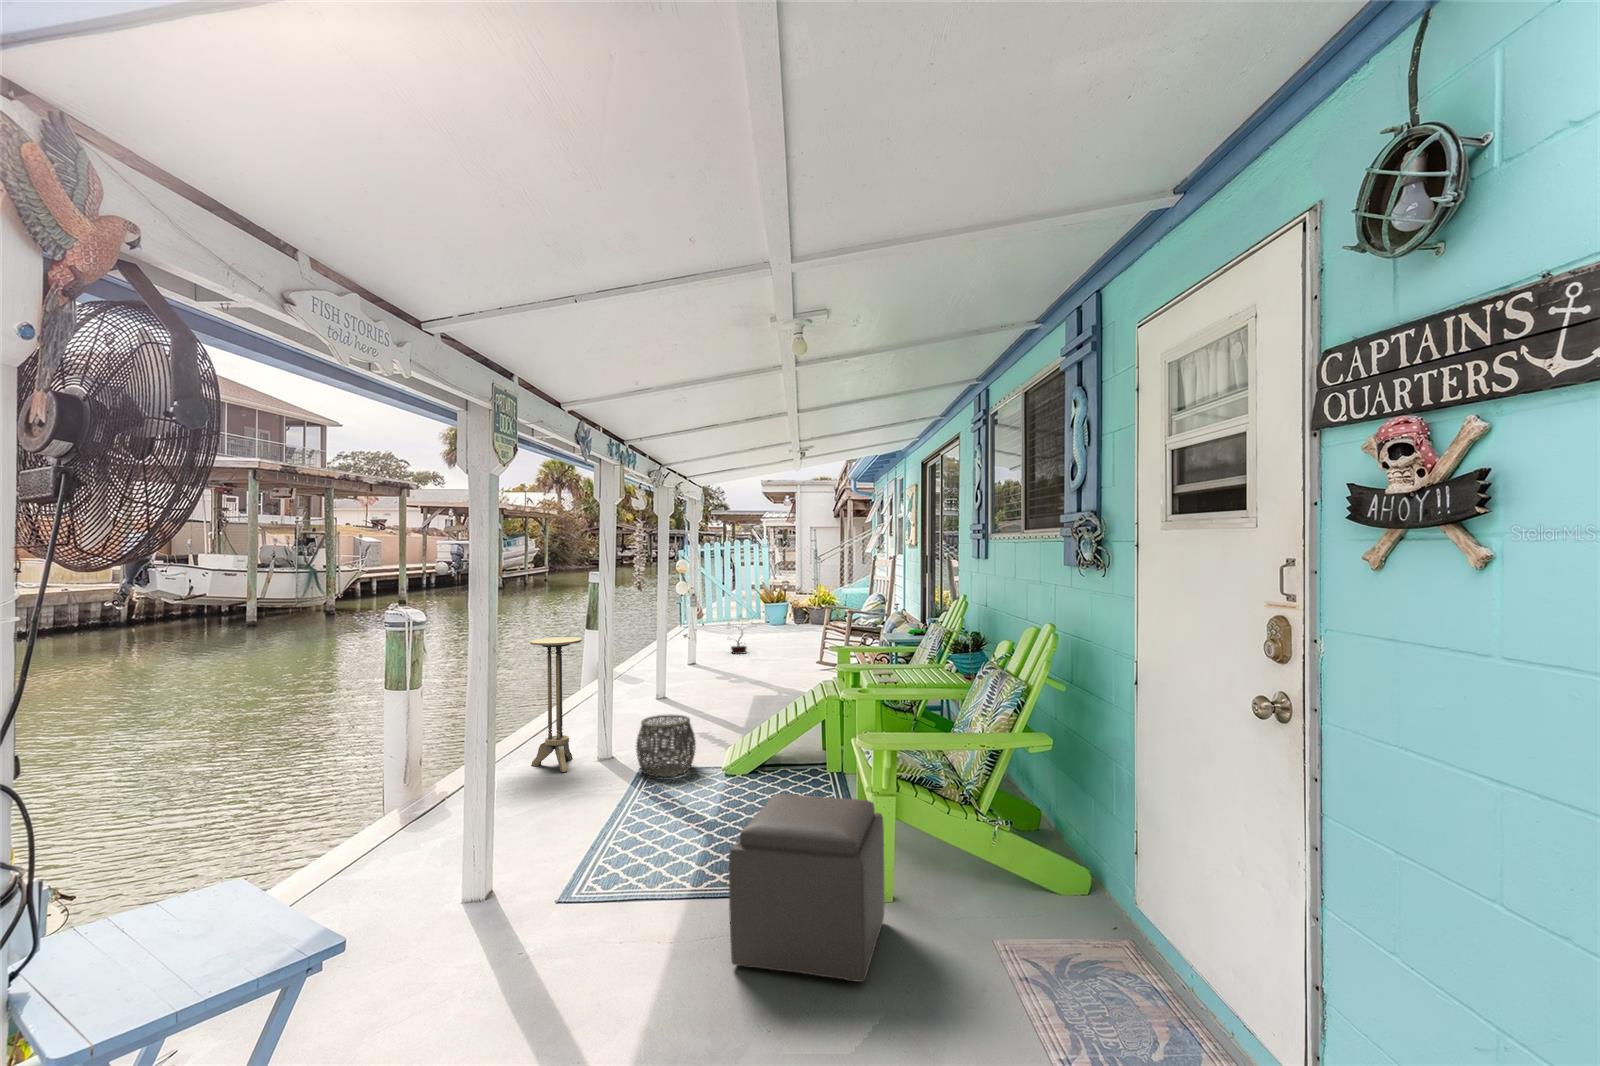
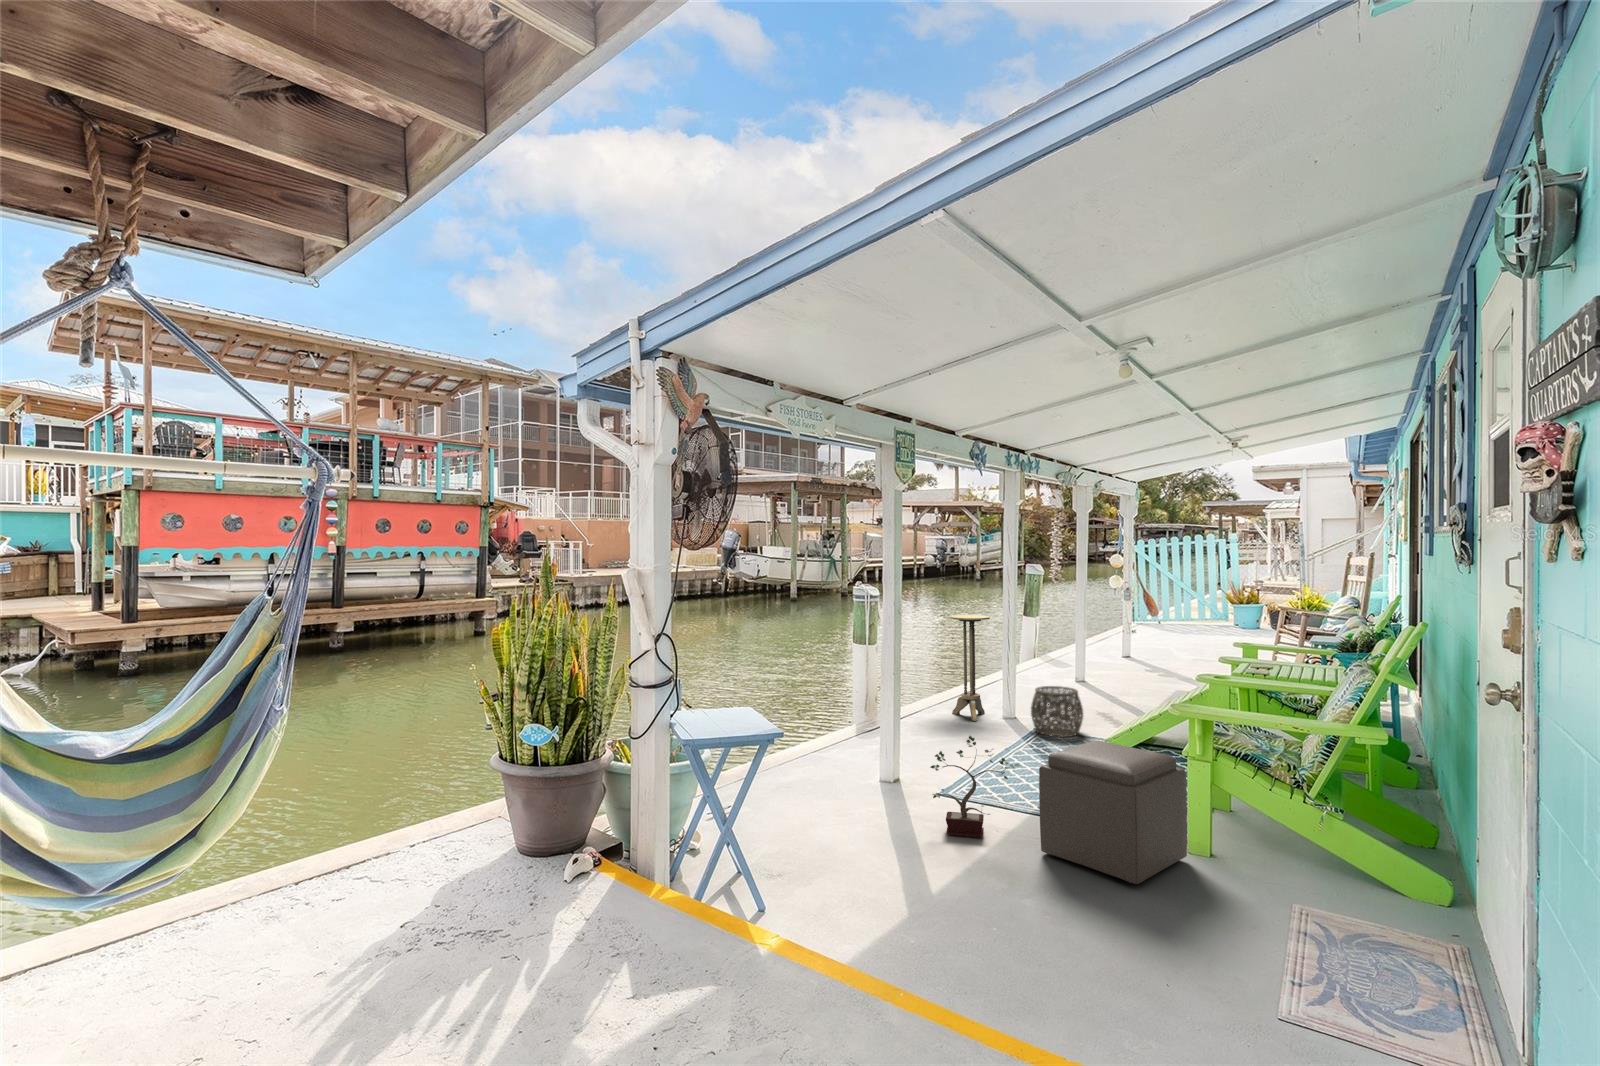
potted plant: present [728,623,747,654] -> present [930,736,1021,838]

